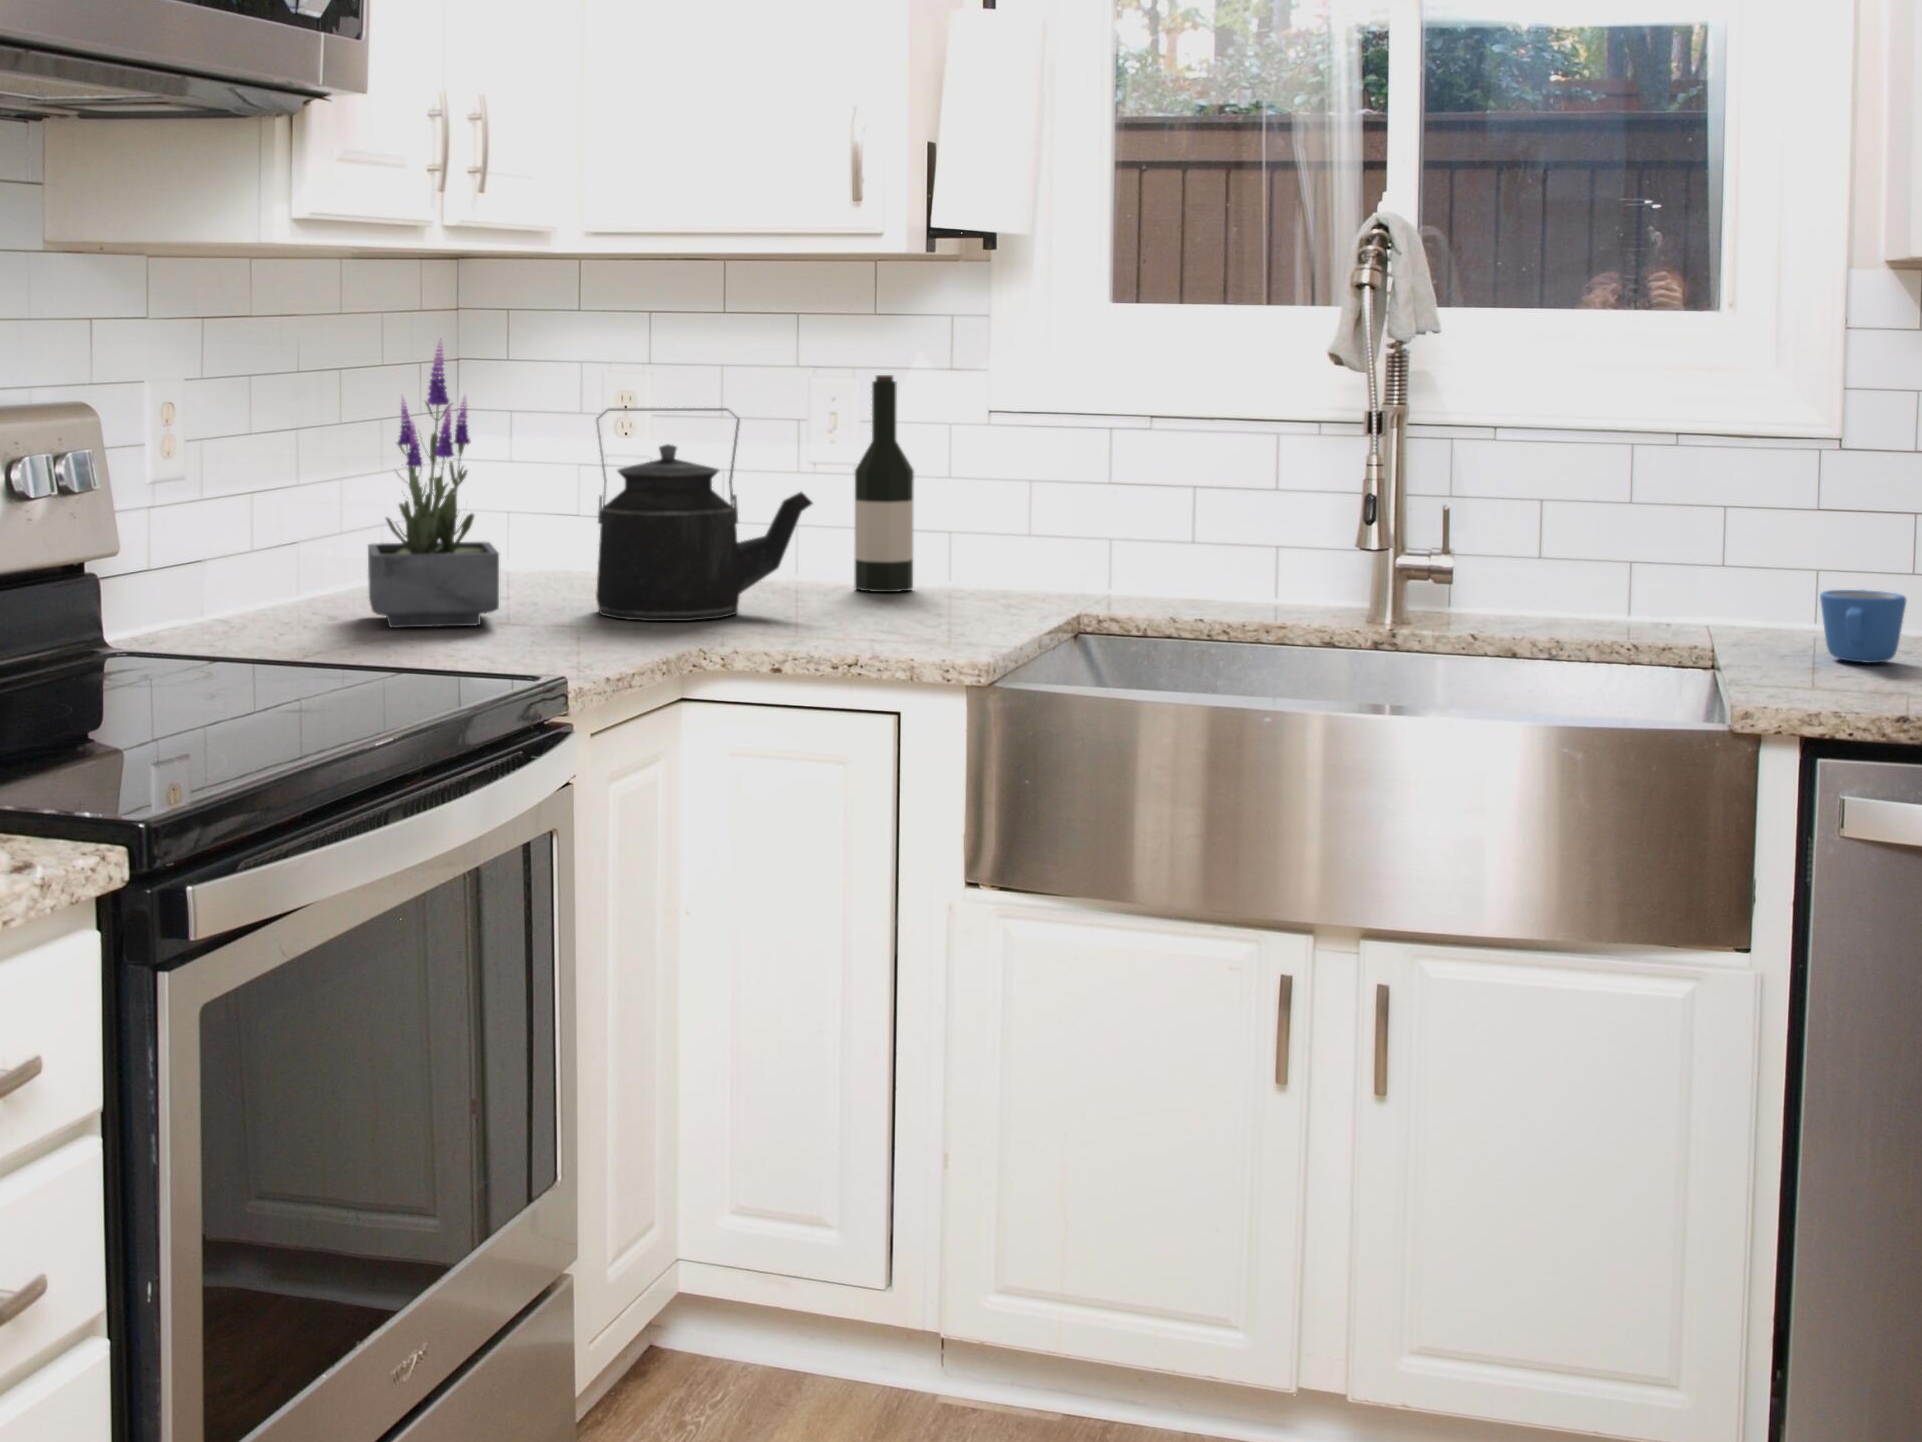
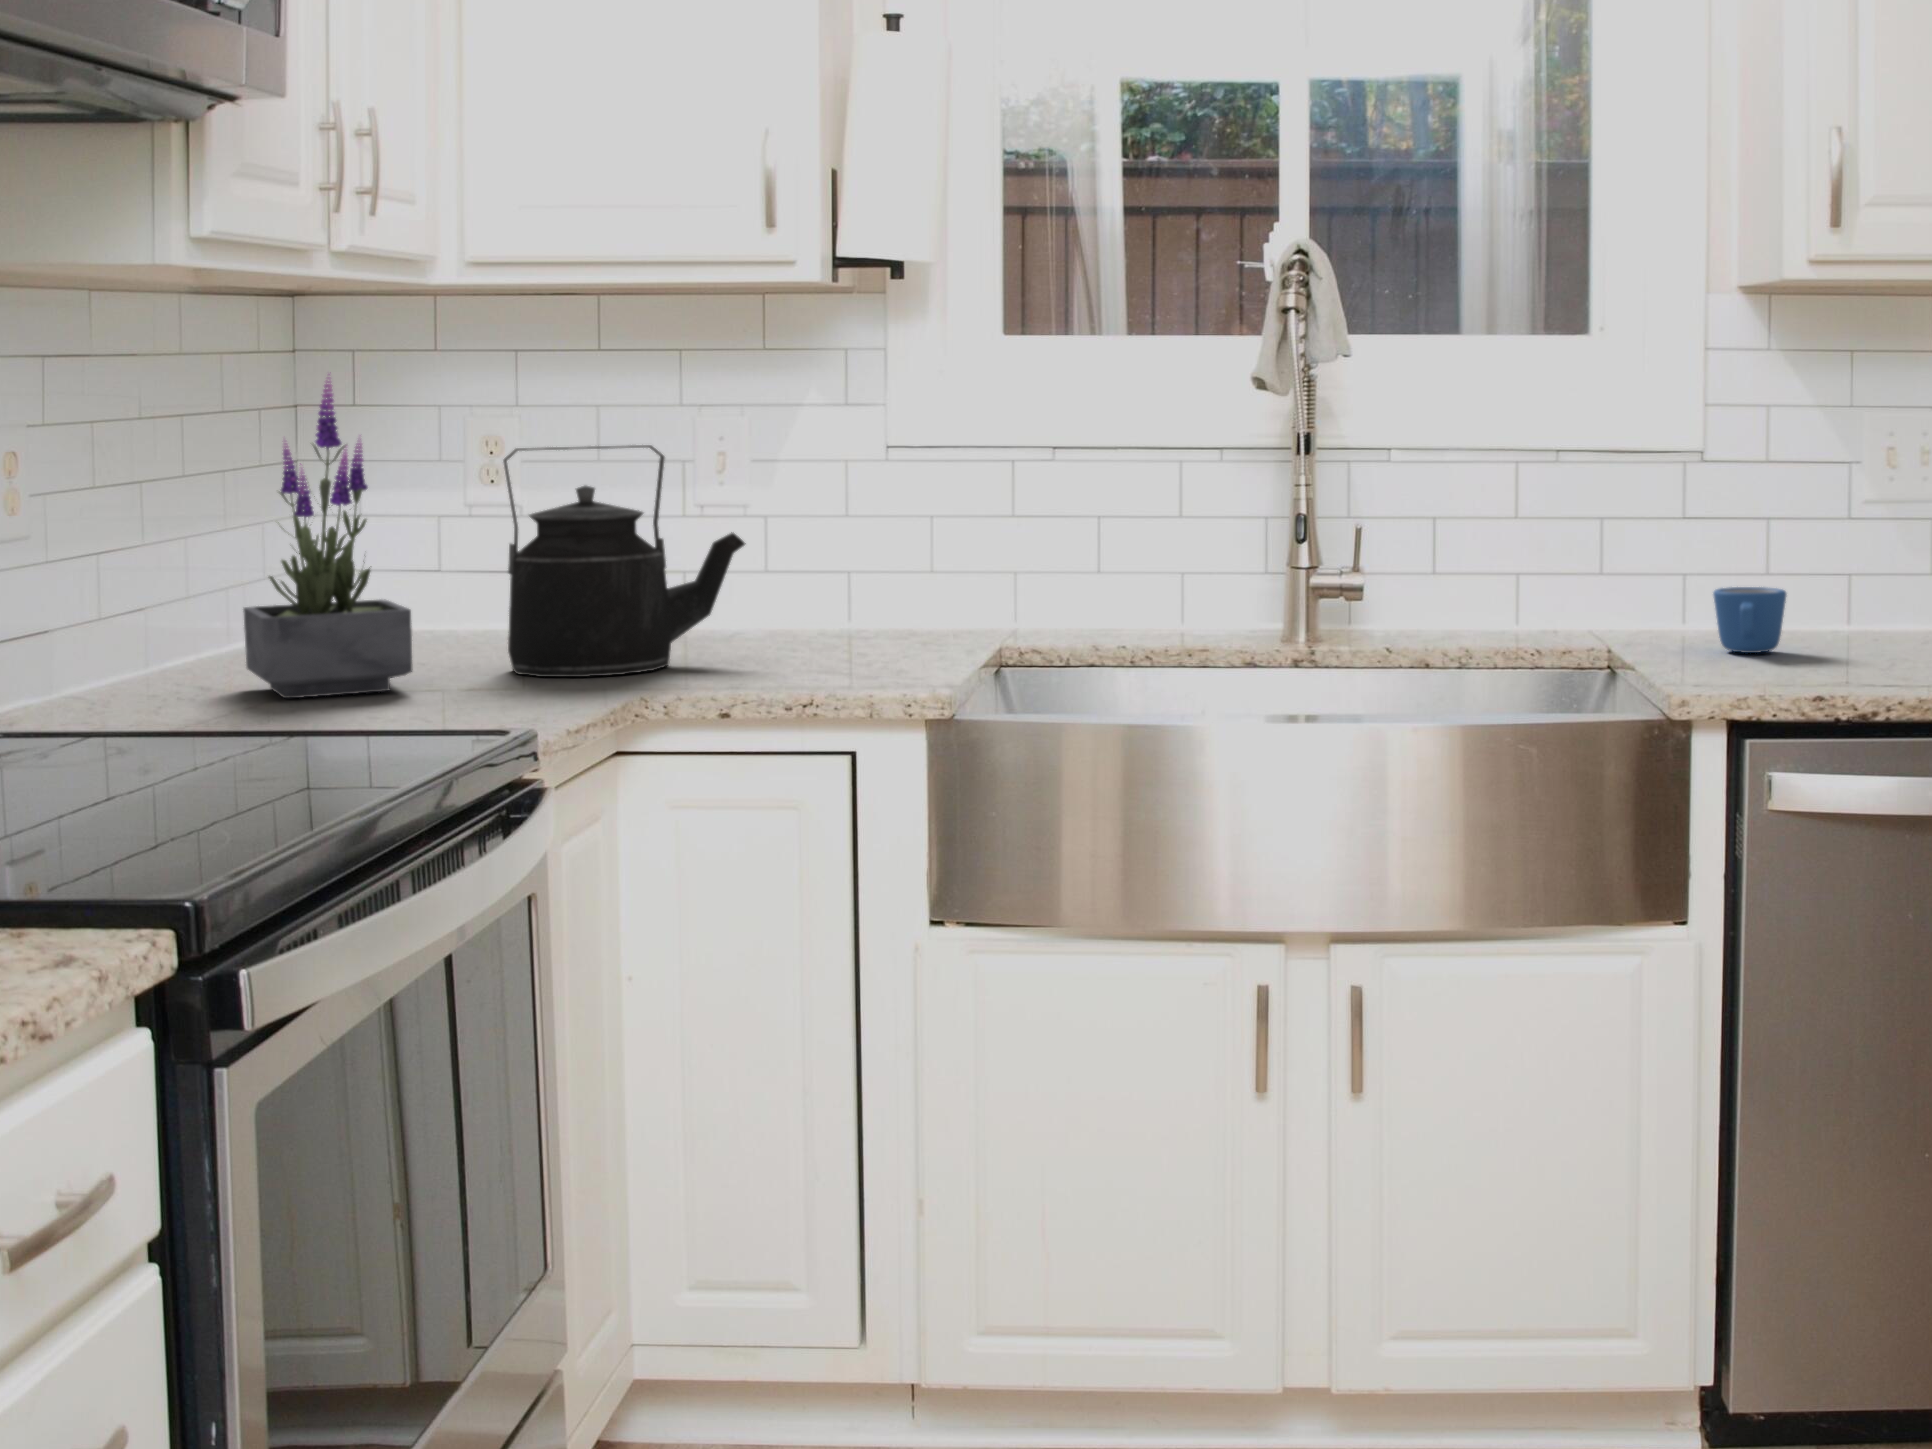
wine bottle: present [855,375,914,592] -> none [770,409,834,638]

